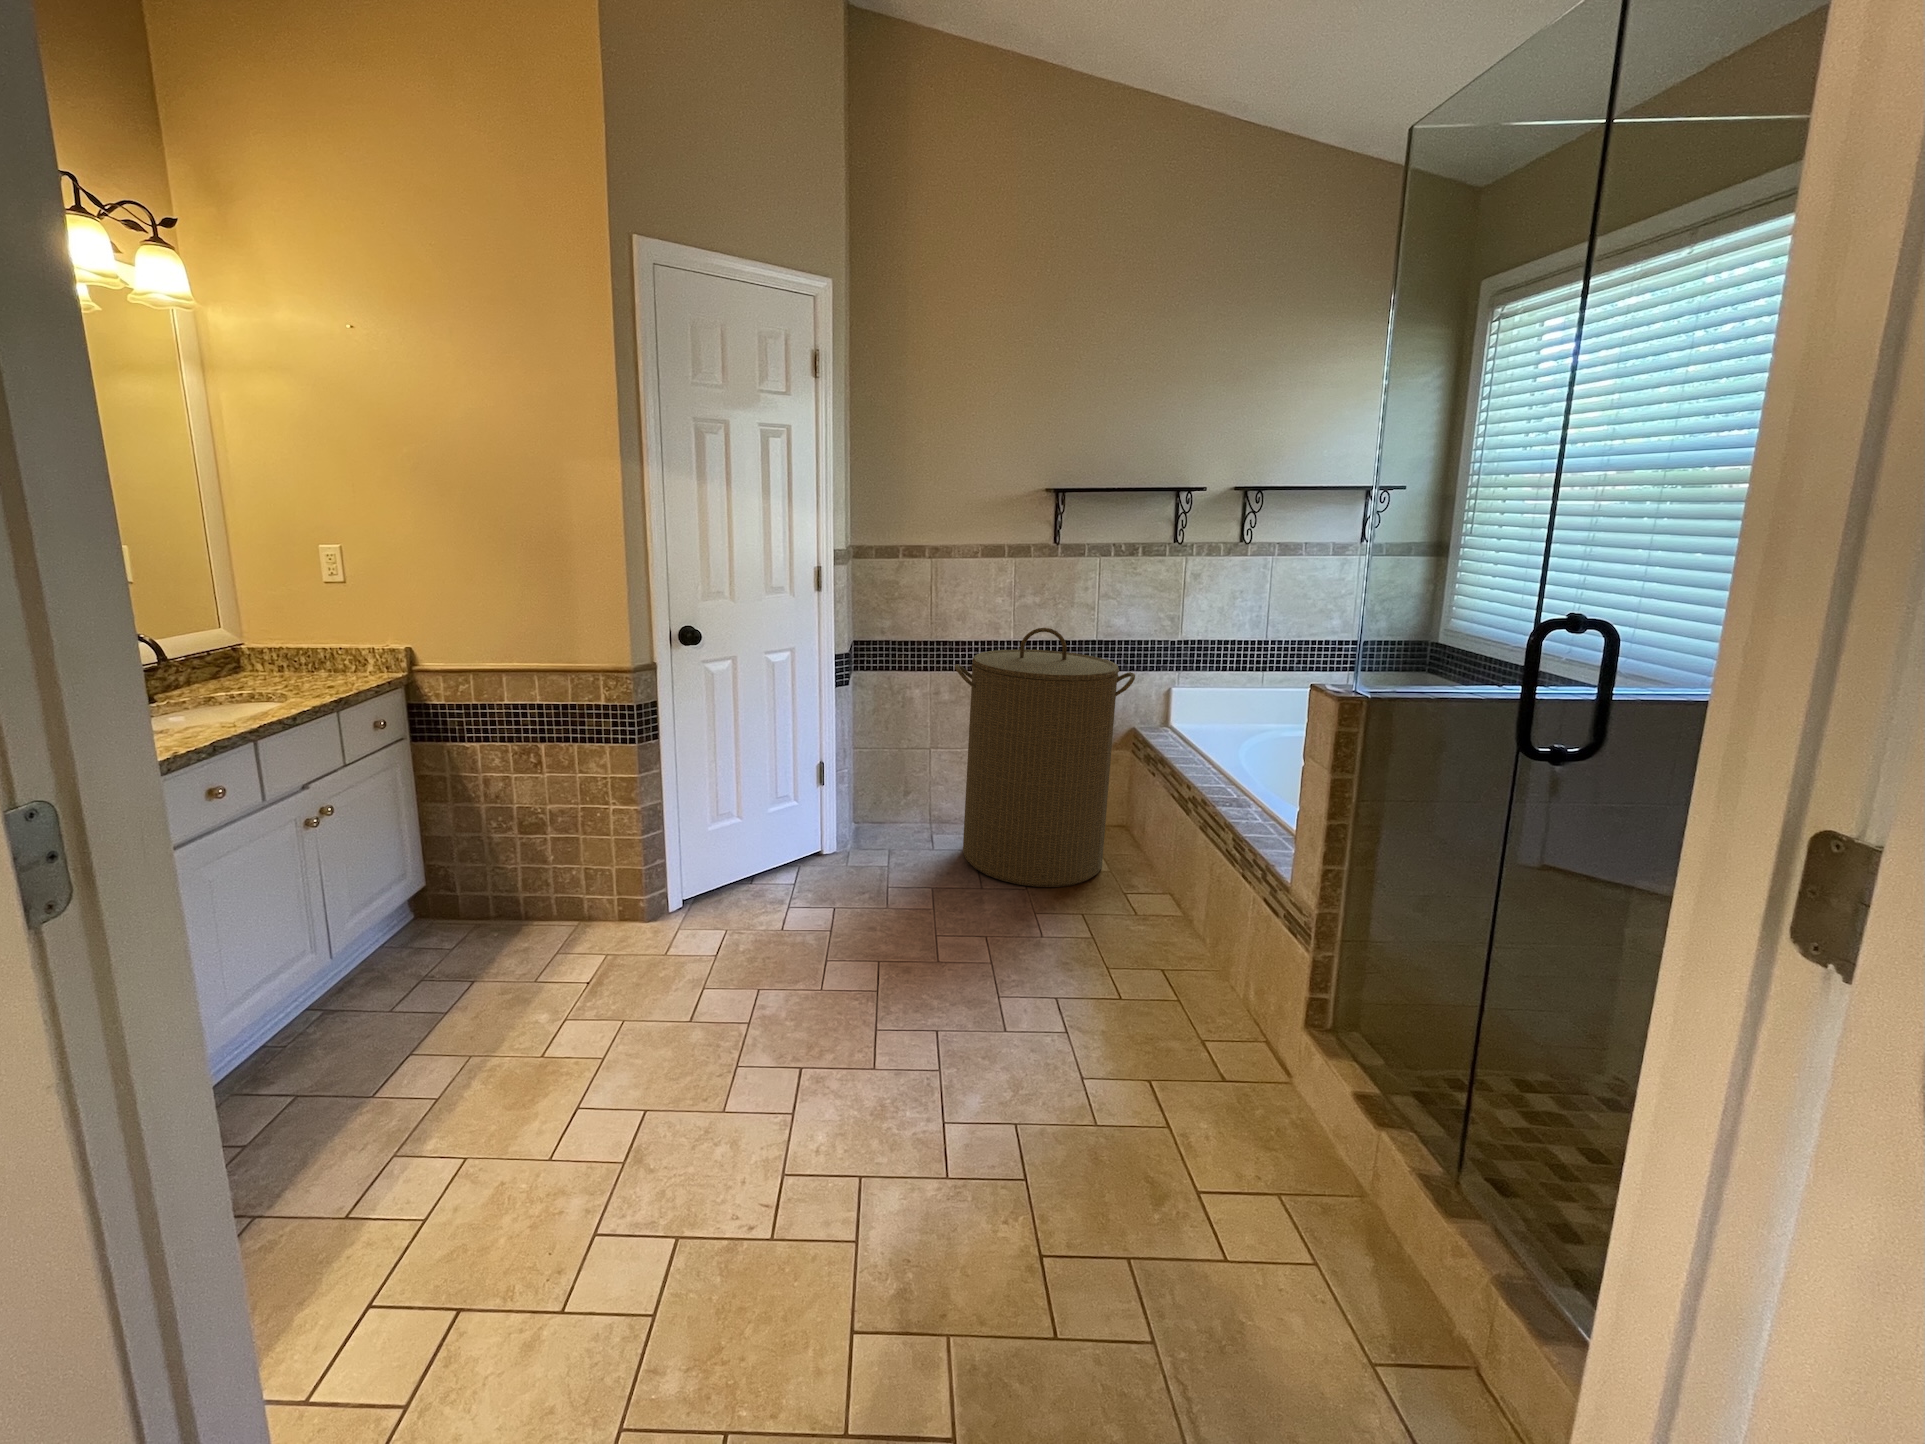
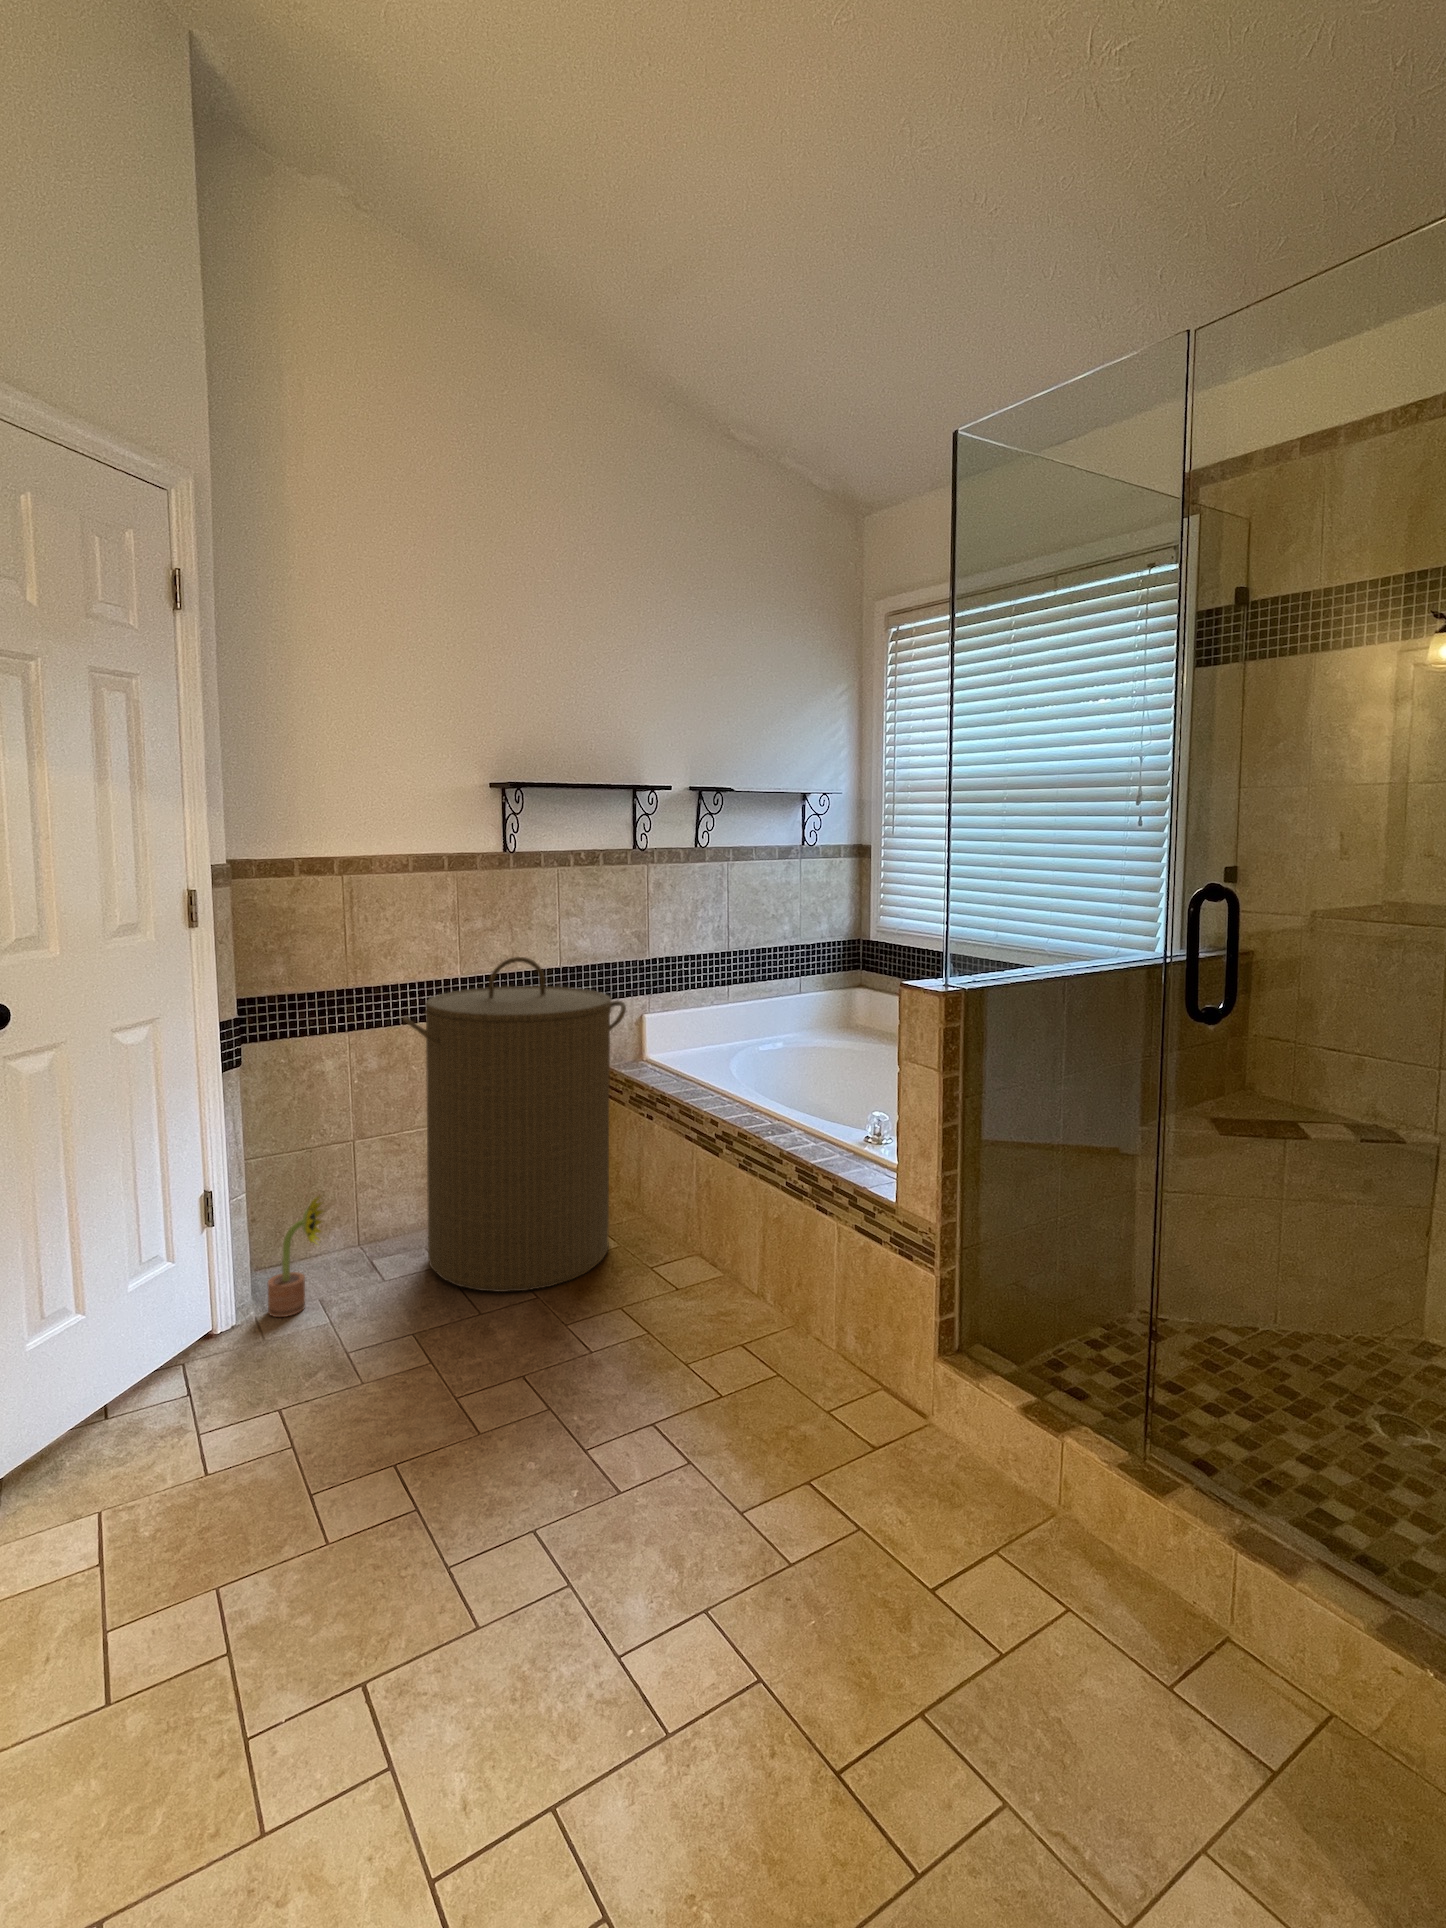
decorative plant: none [855,781,896,858] -> present [268,1197,323,1317]

